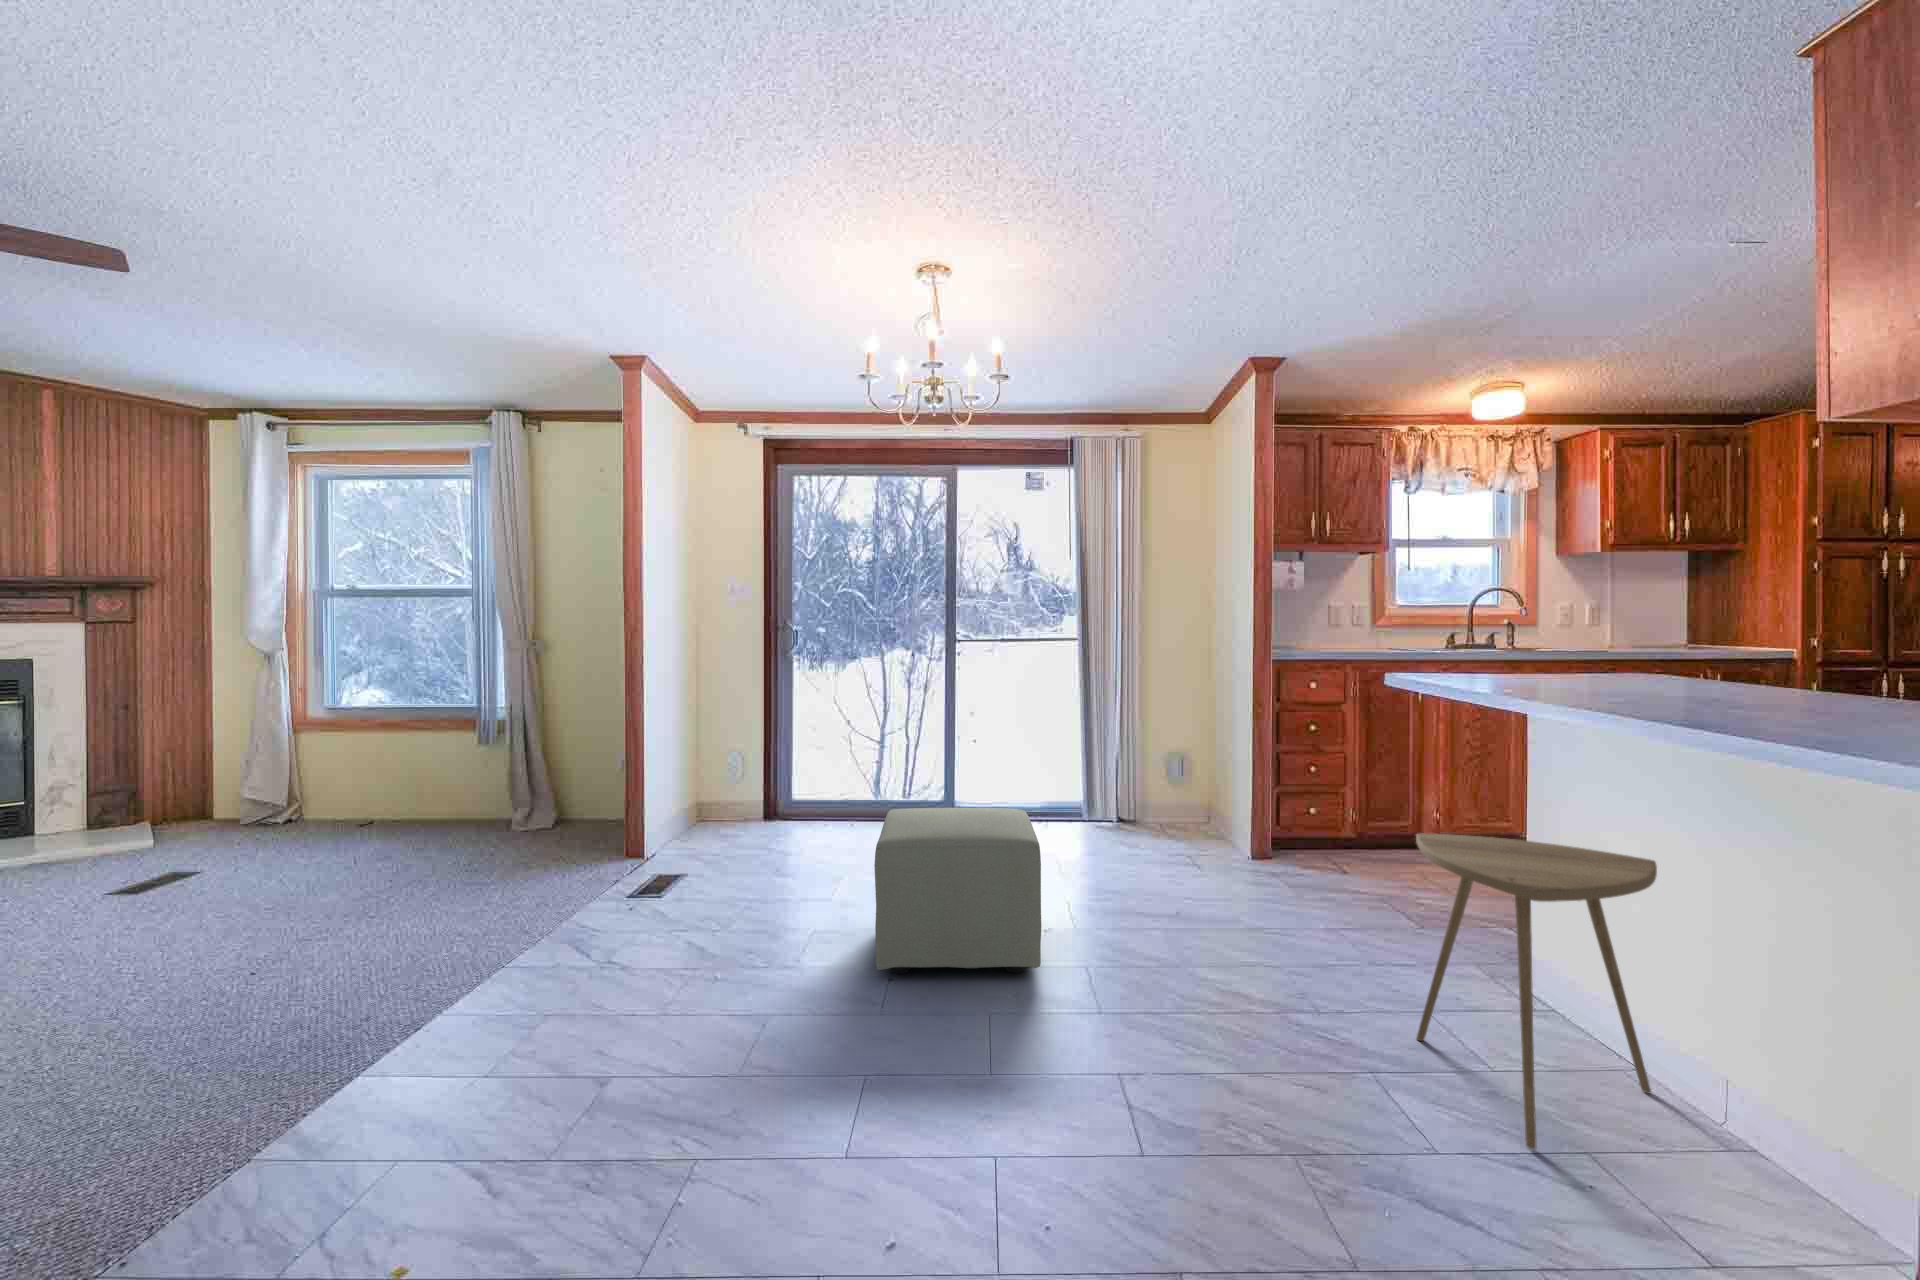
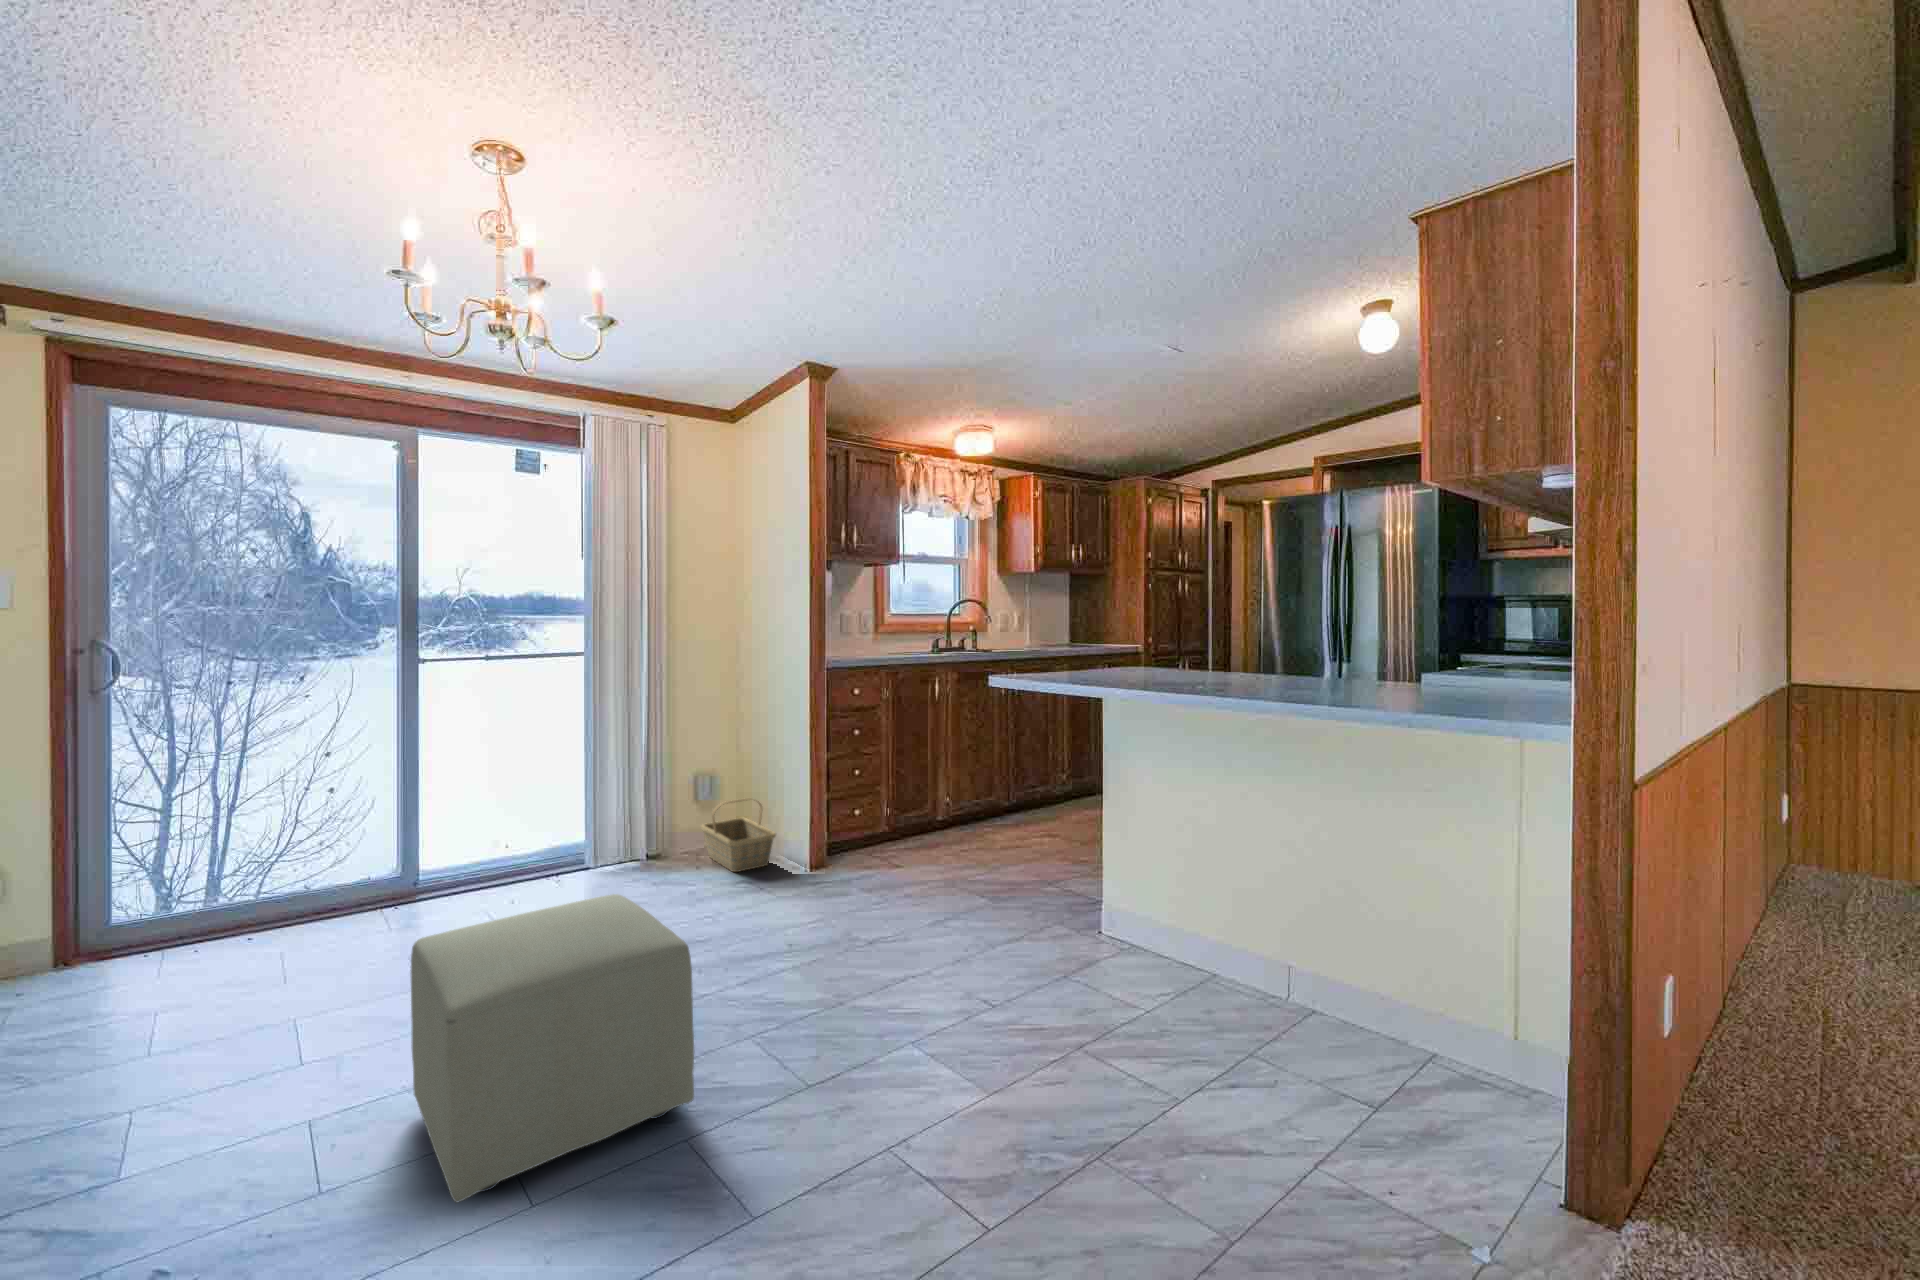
basket: none [1165,778,1227,844] -> present [701,798,776,872]
side table: present [1416,834,1657,1149] -> none [1067,841,1249,1119]

